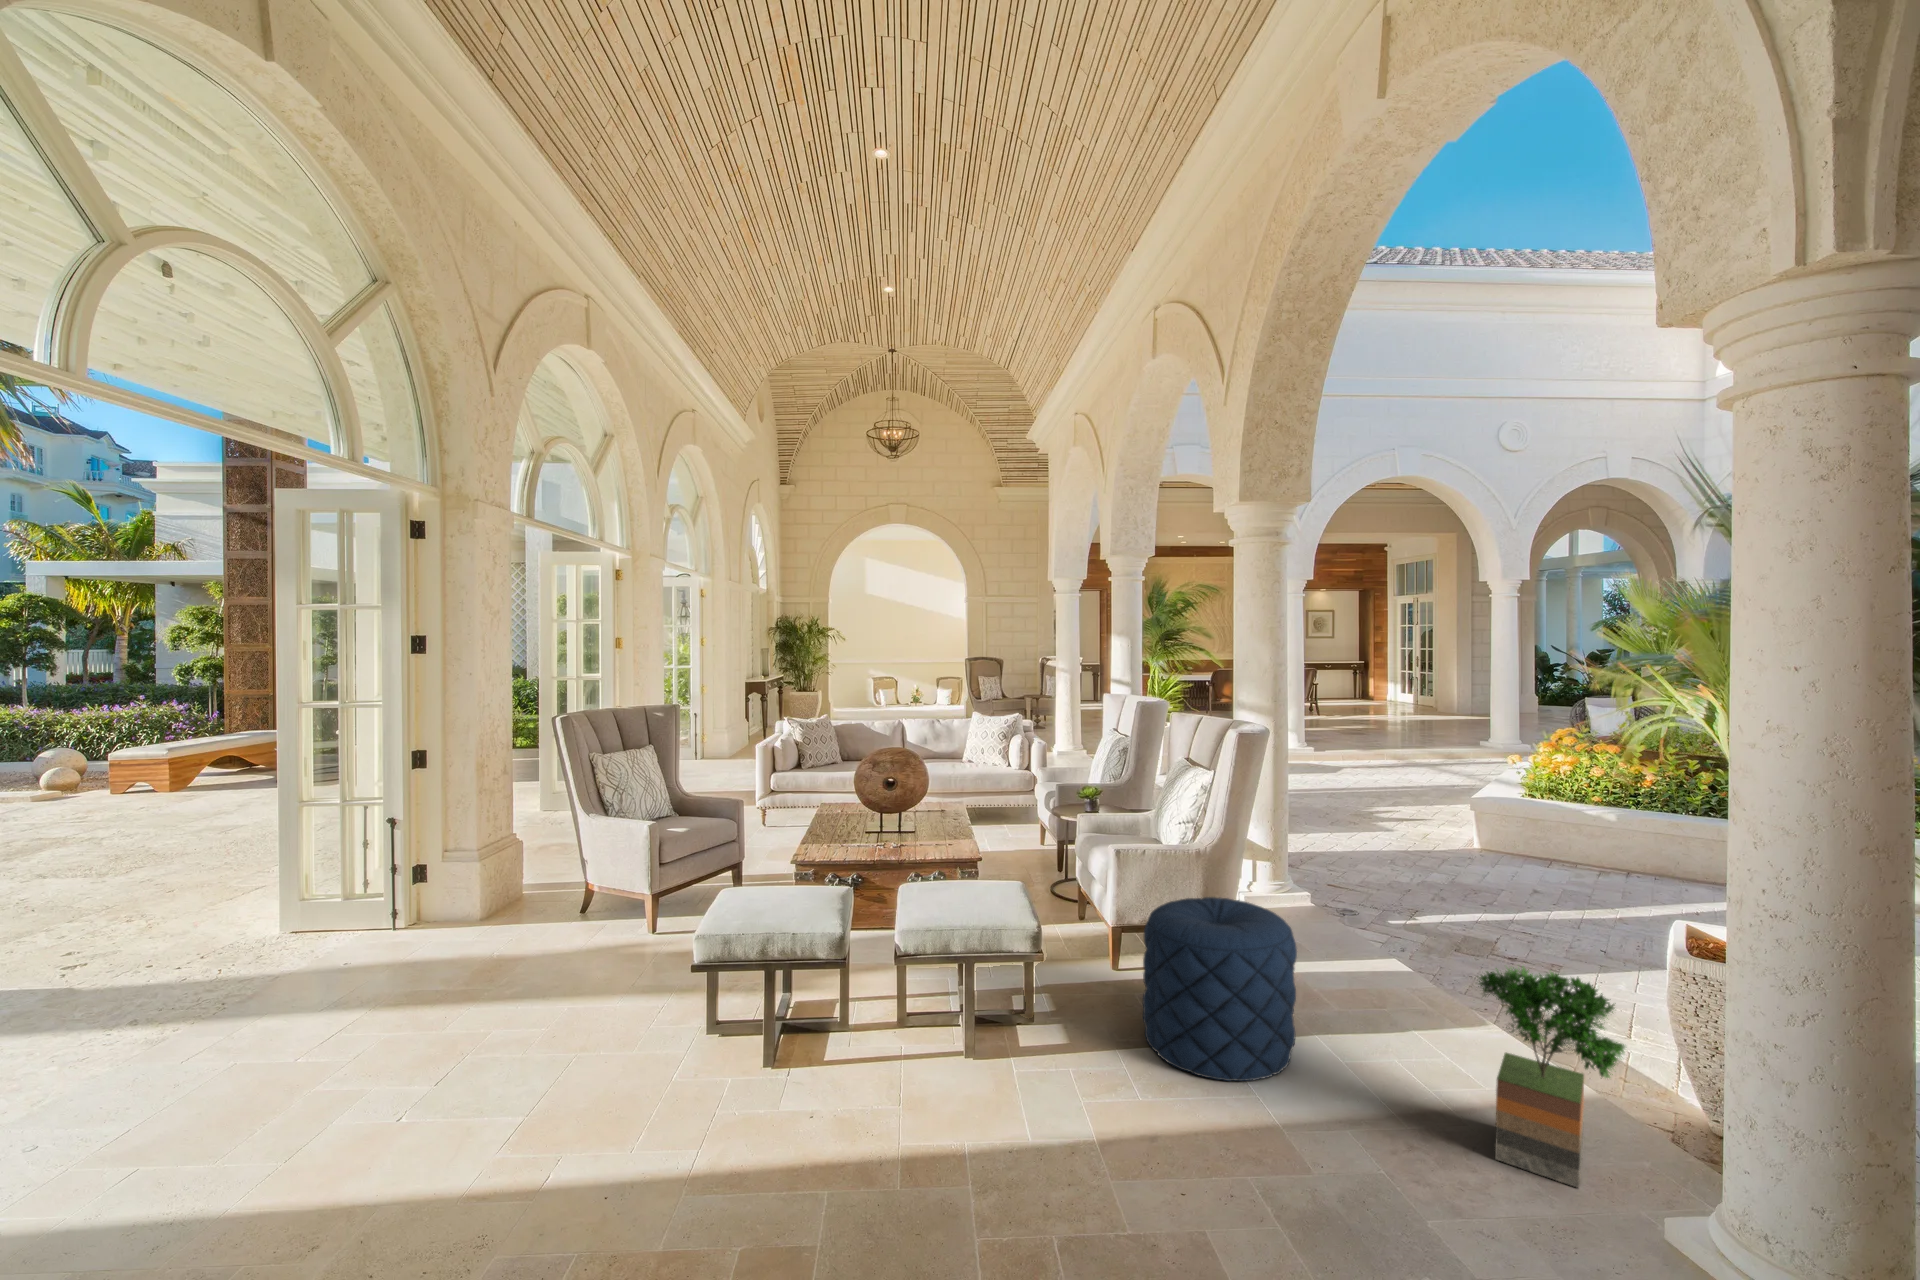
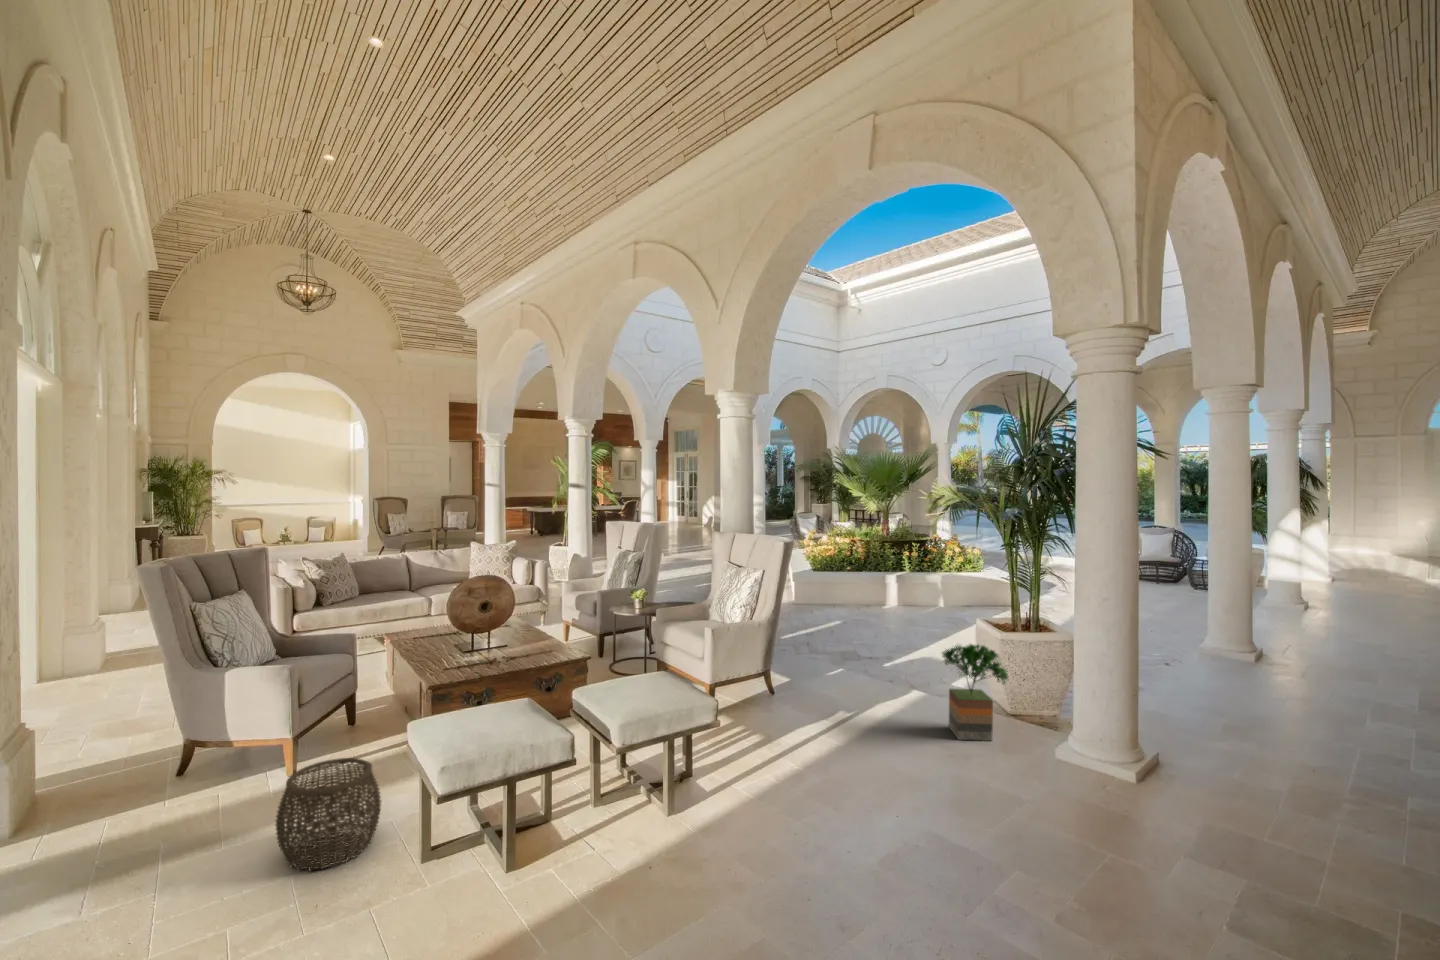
pouf: present [1143,897,1297,1081] -> none [762,640,850,744]
woven basket: none [509,929,616,1042] -> present [276,758,381,871]

